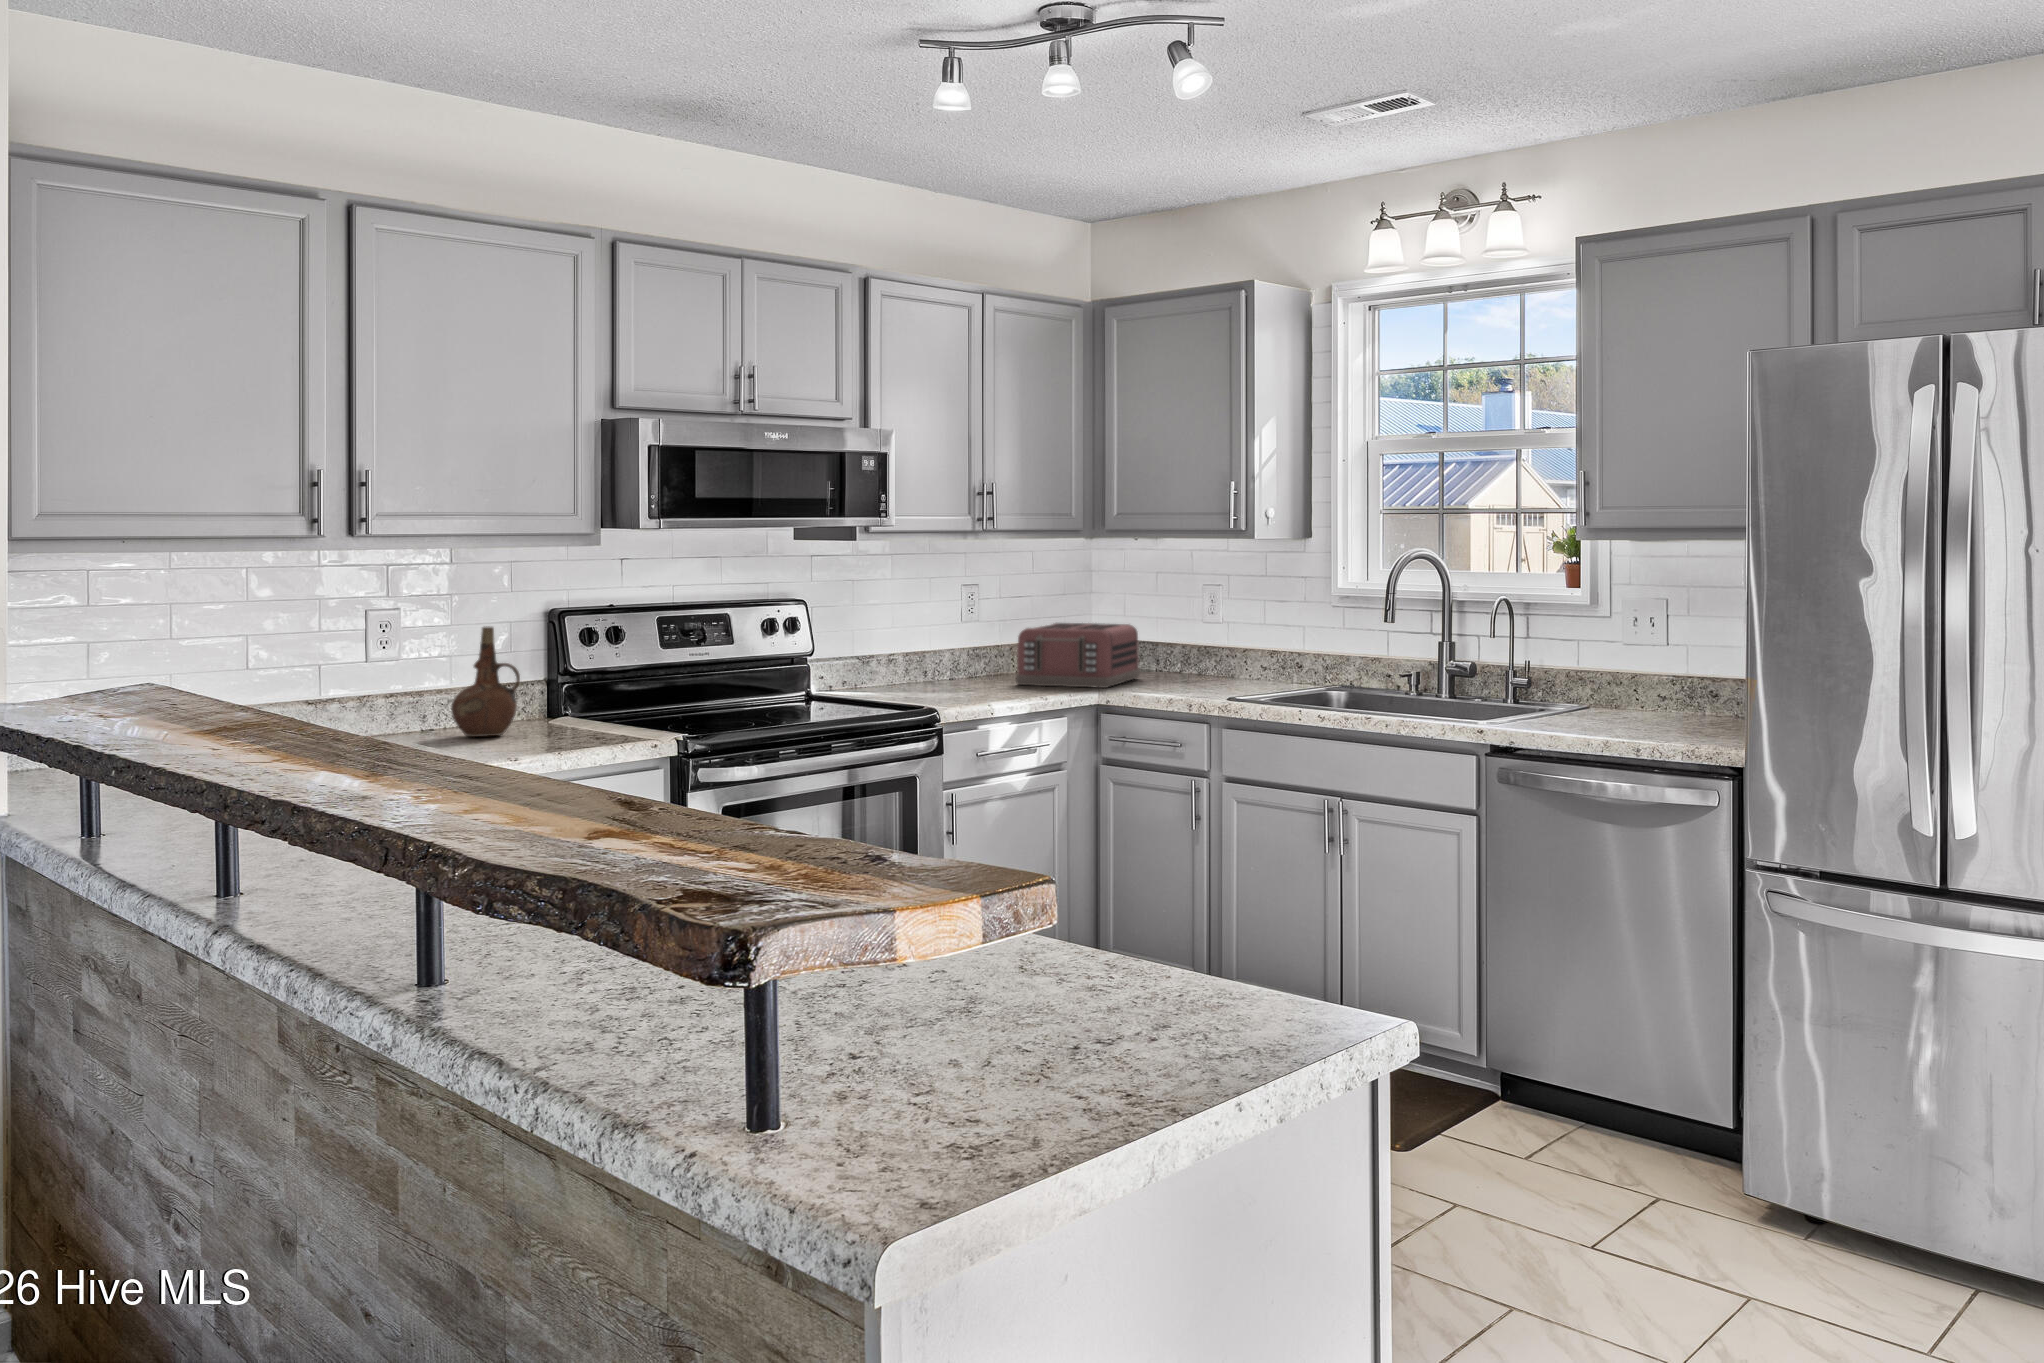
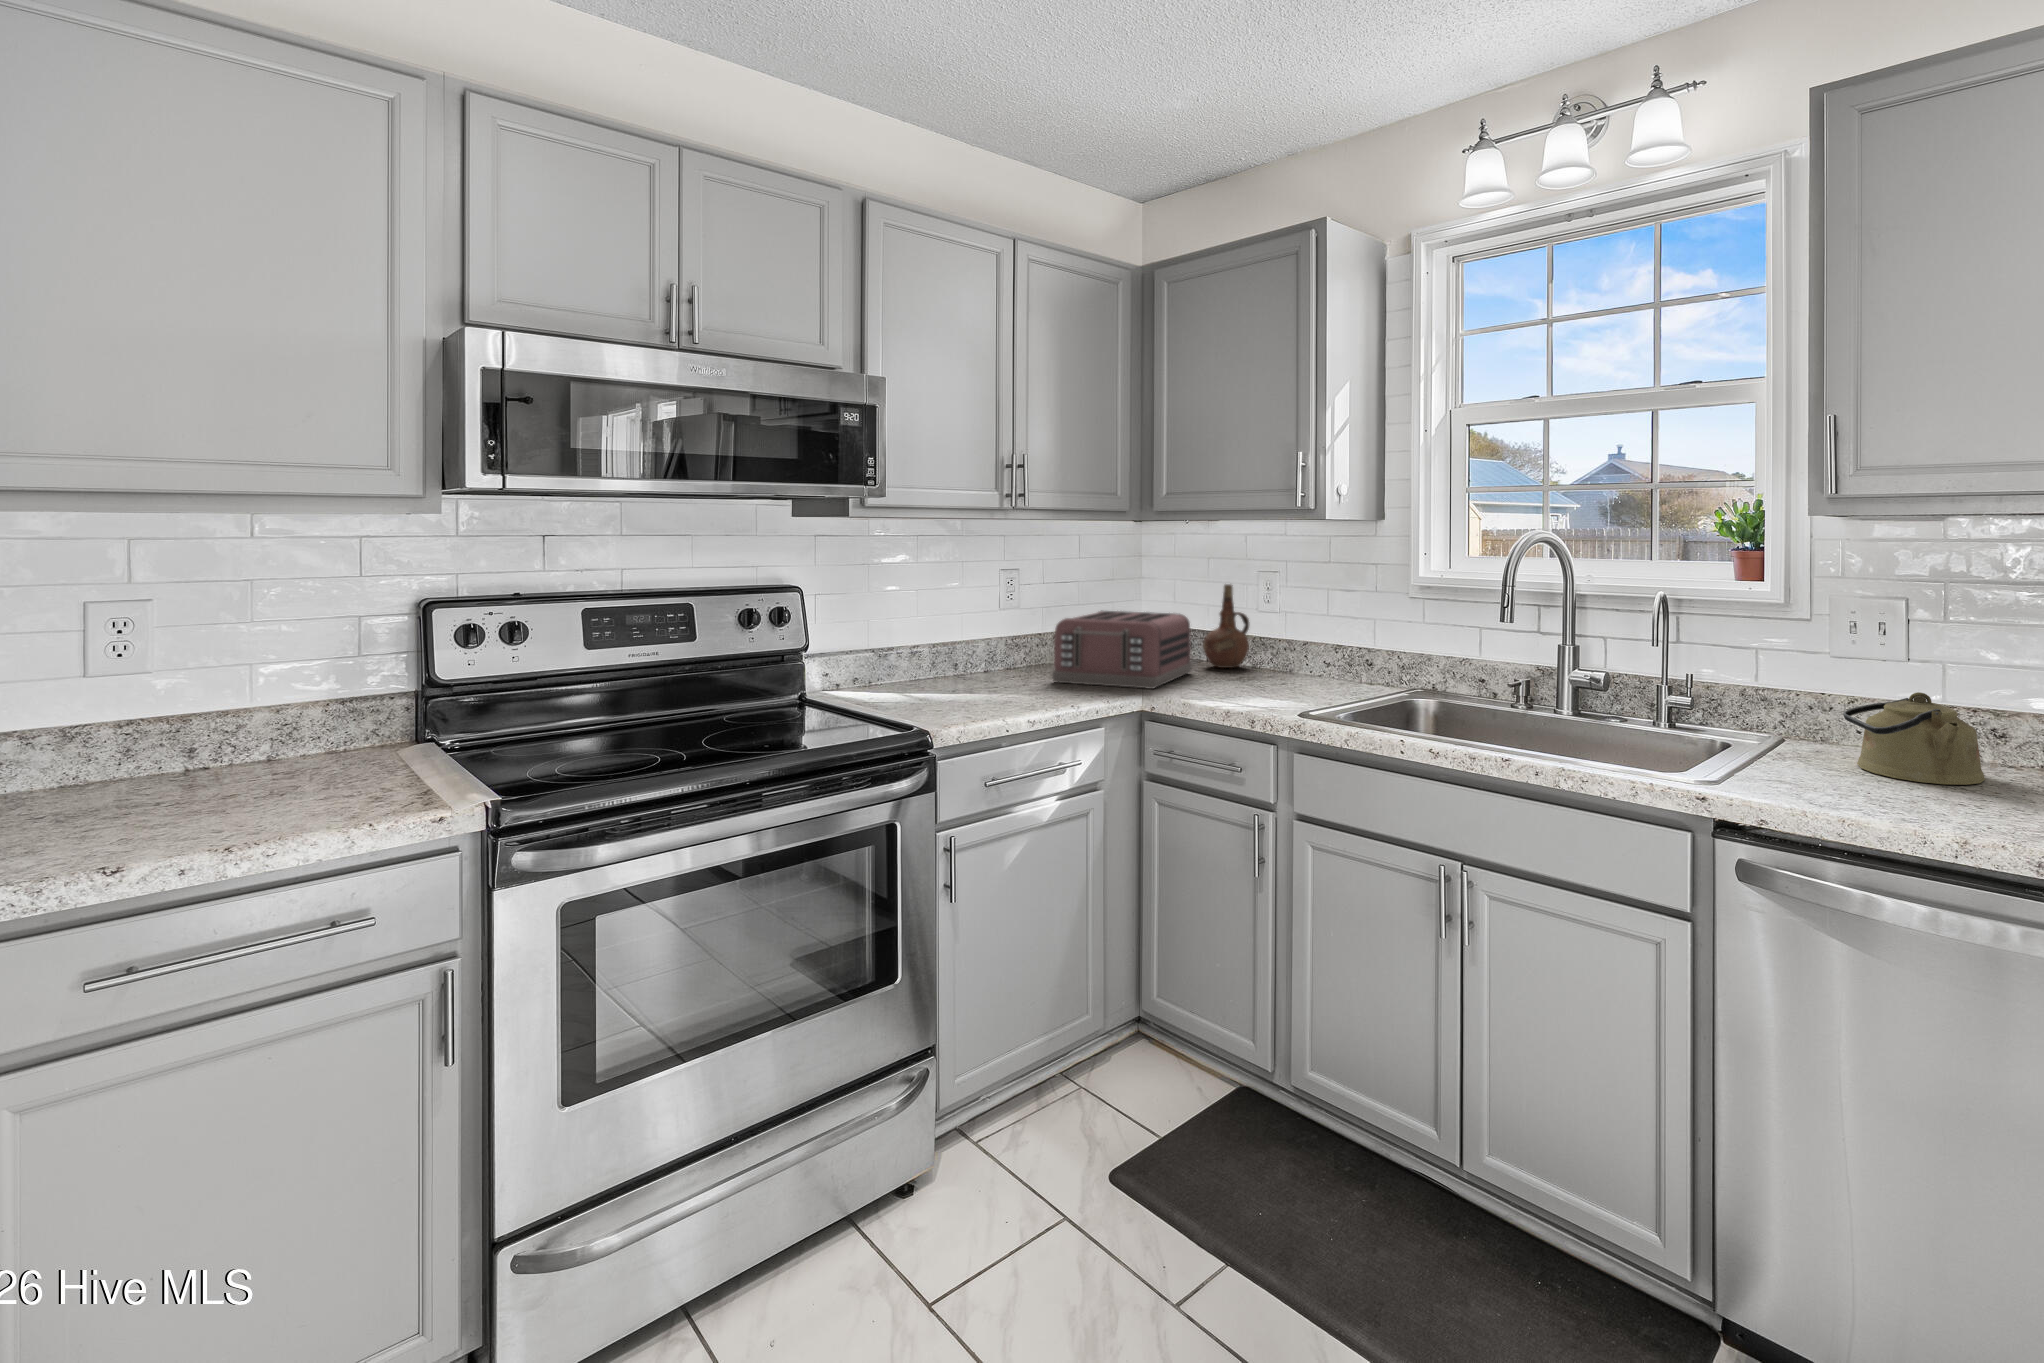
ceramic pitcher: present [451,626,520,737] -> present [1203,584,1249,668]
kettle: none [1614,664,1694,725] -> present [1843,692,1985,785]

